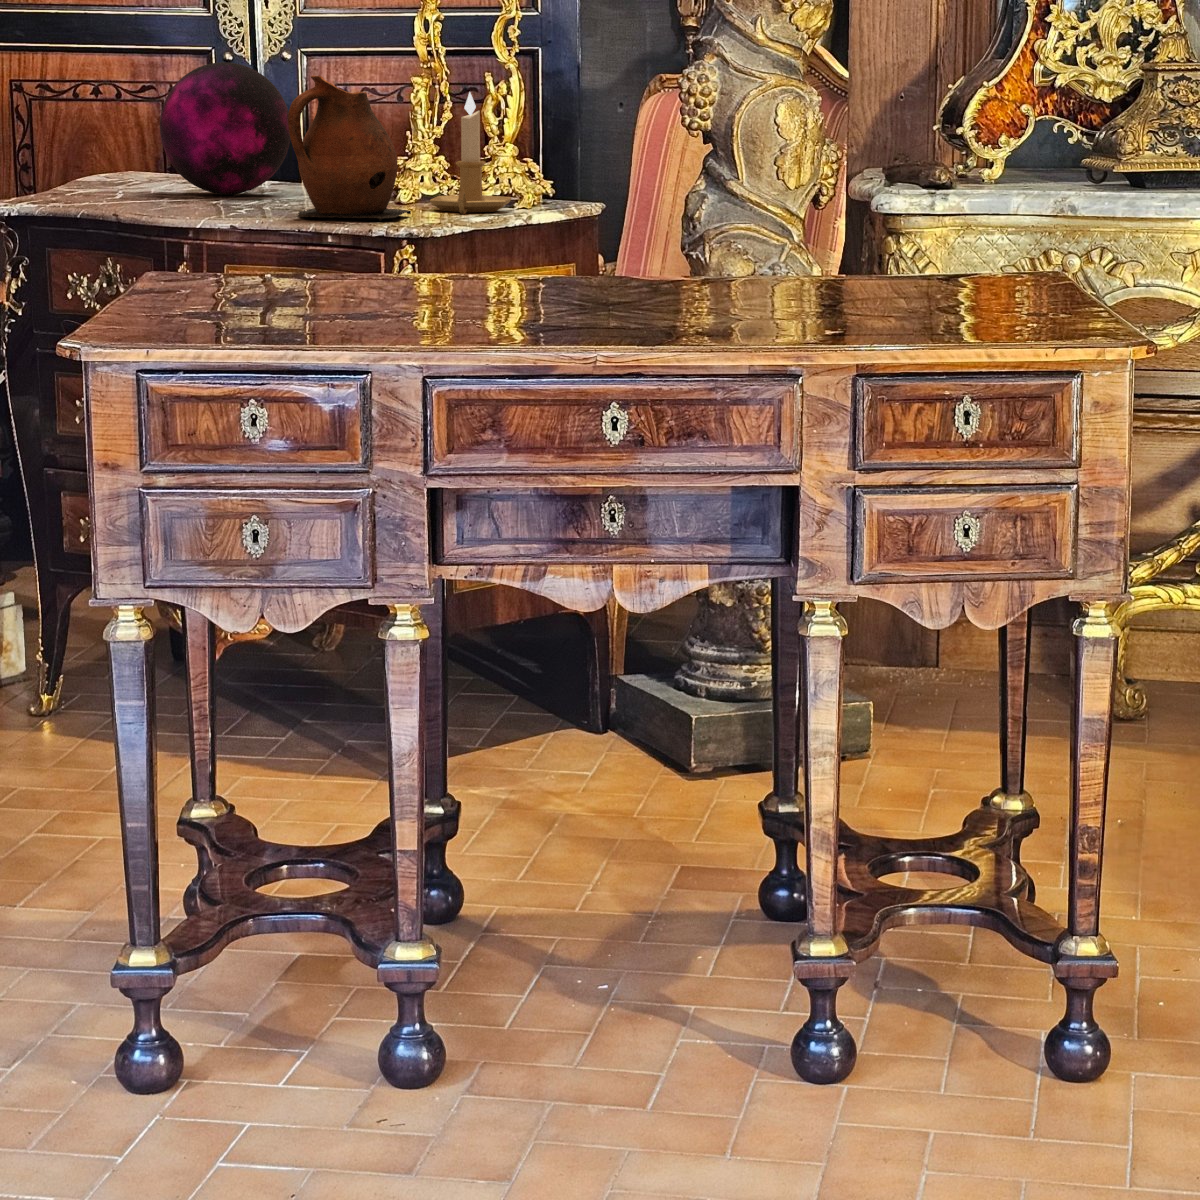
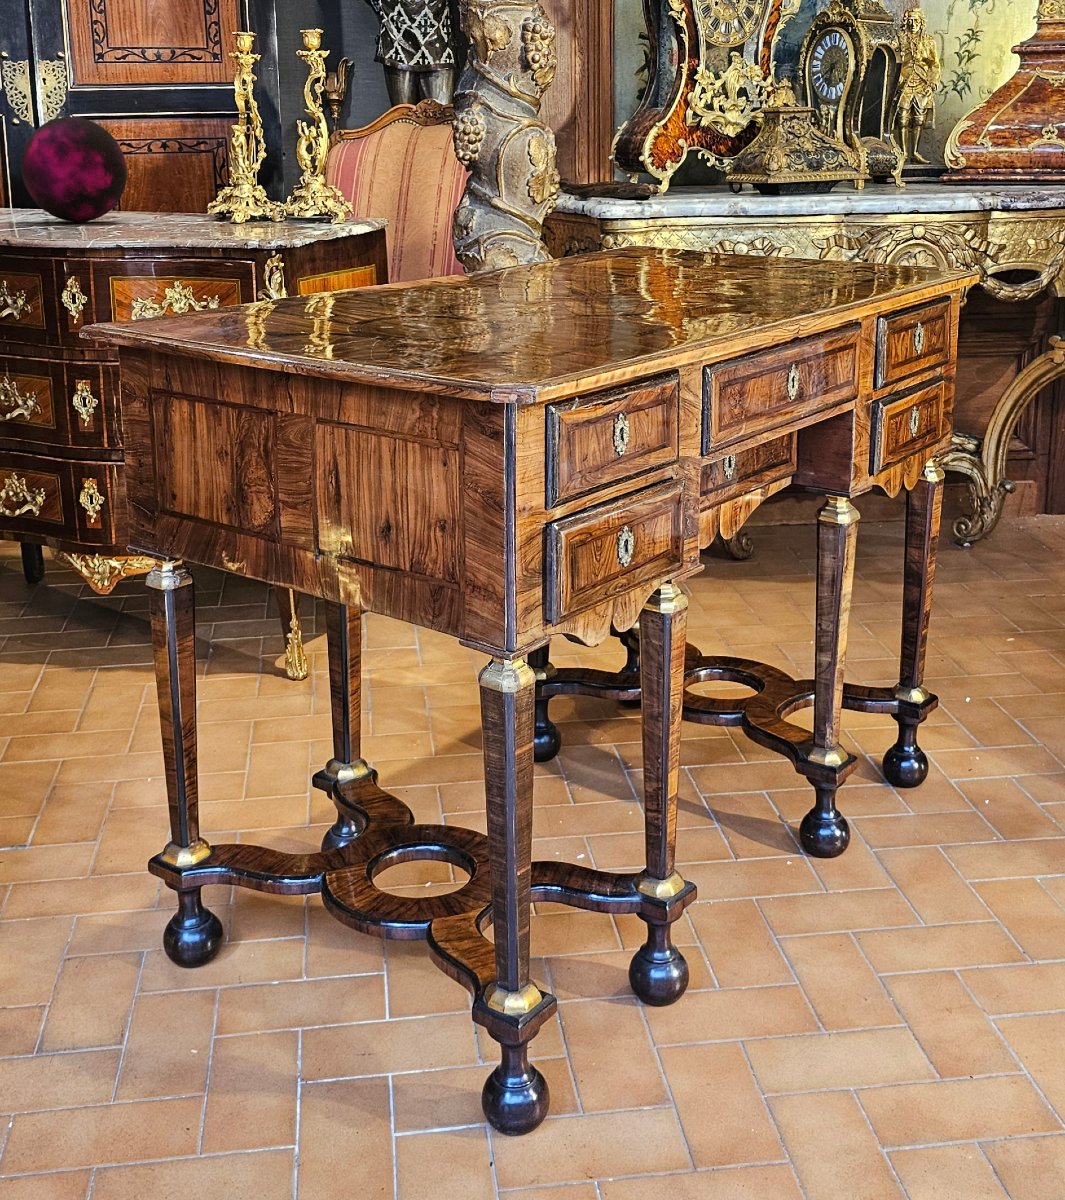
ceramic pitcher: present [288,76,411,221] -> none [169,120,261,235]
candlestick: present [430,92,511,214] -> none [264,134,323,230]

